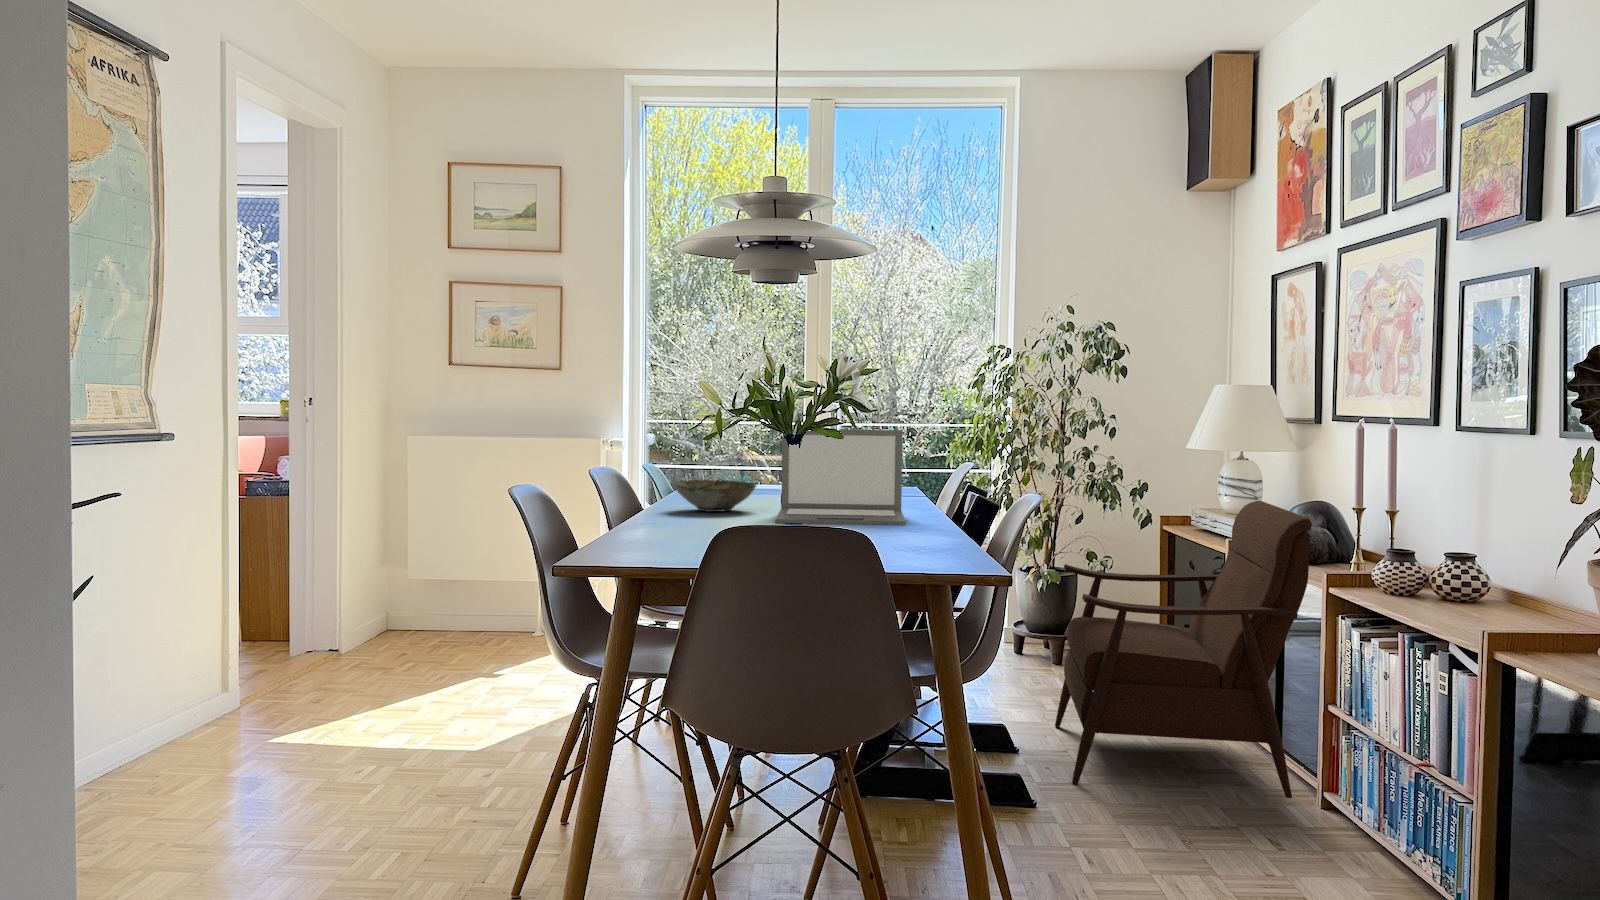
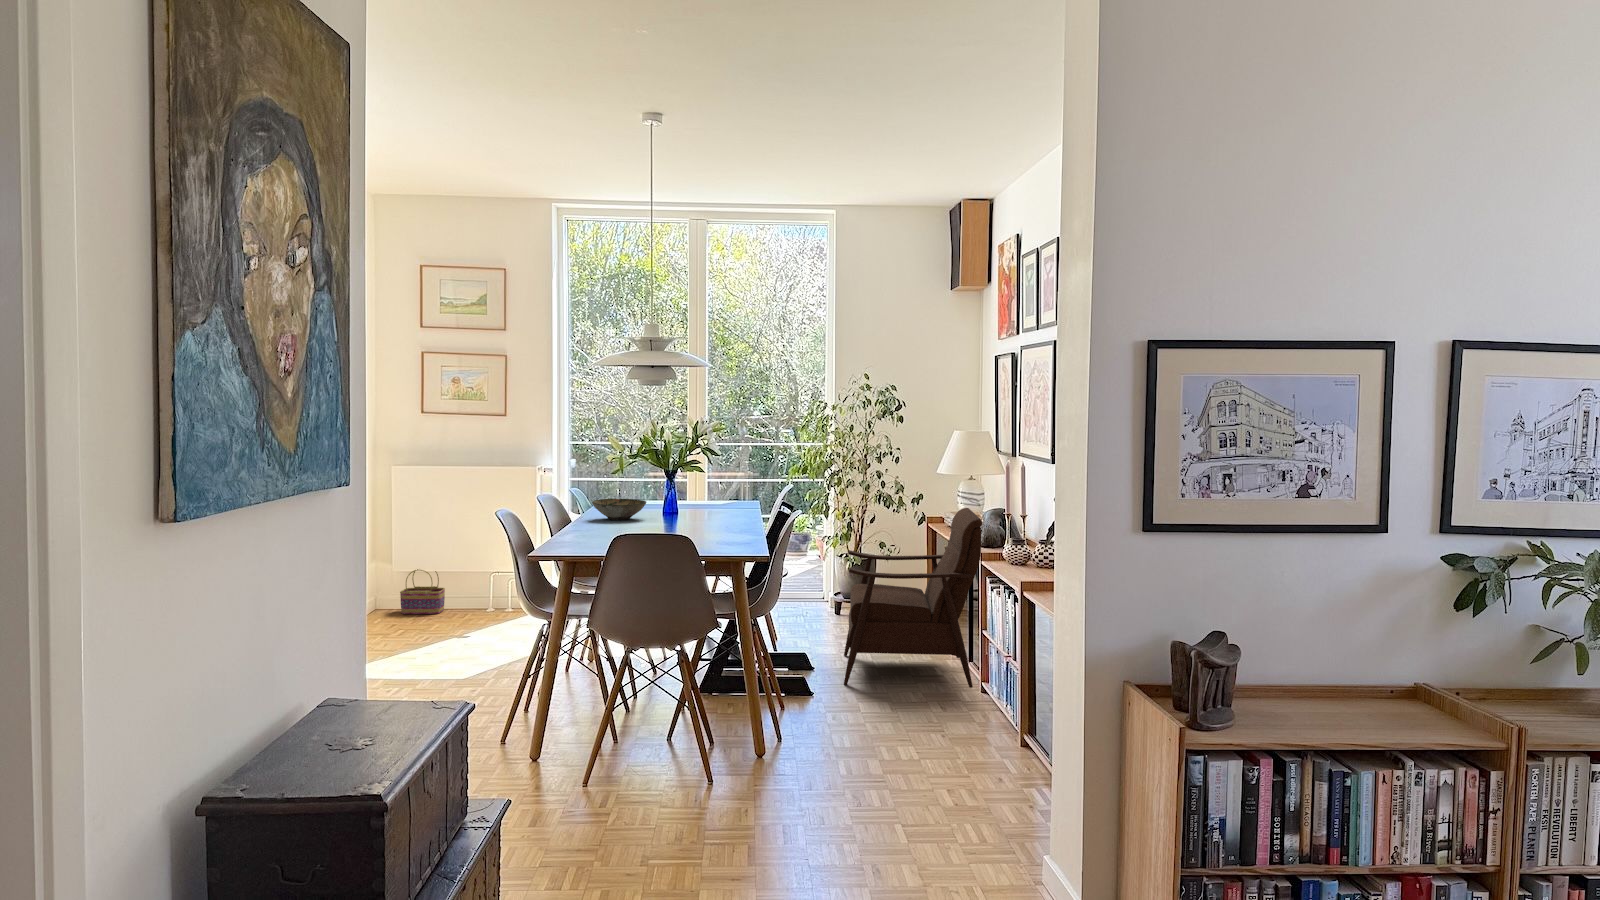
laptop: present [775,429,906,525] -> none [657,466,739,527]
basket: none [418,572,479,639] -> present [400,569,445,614]

